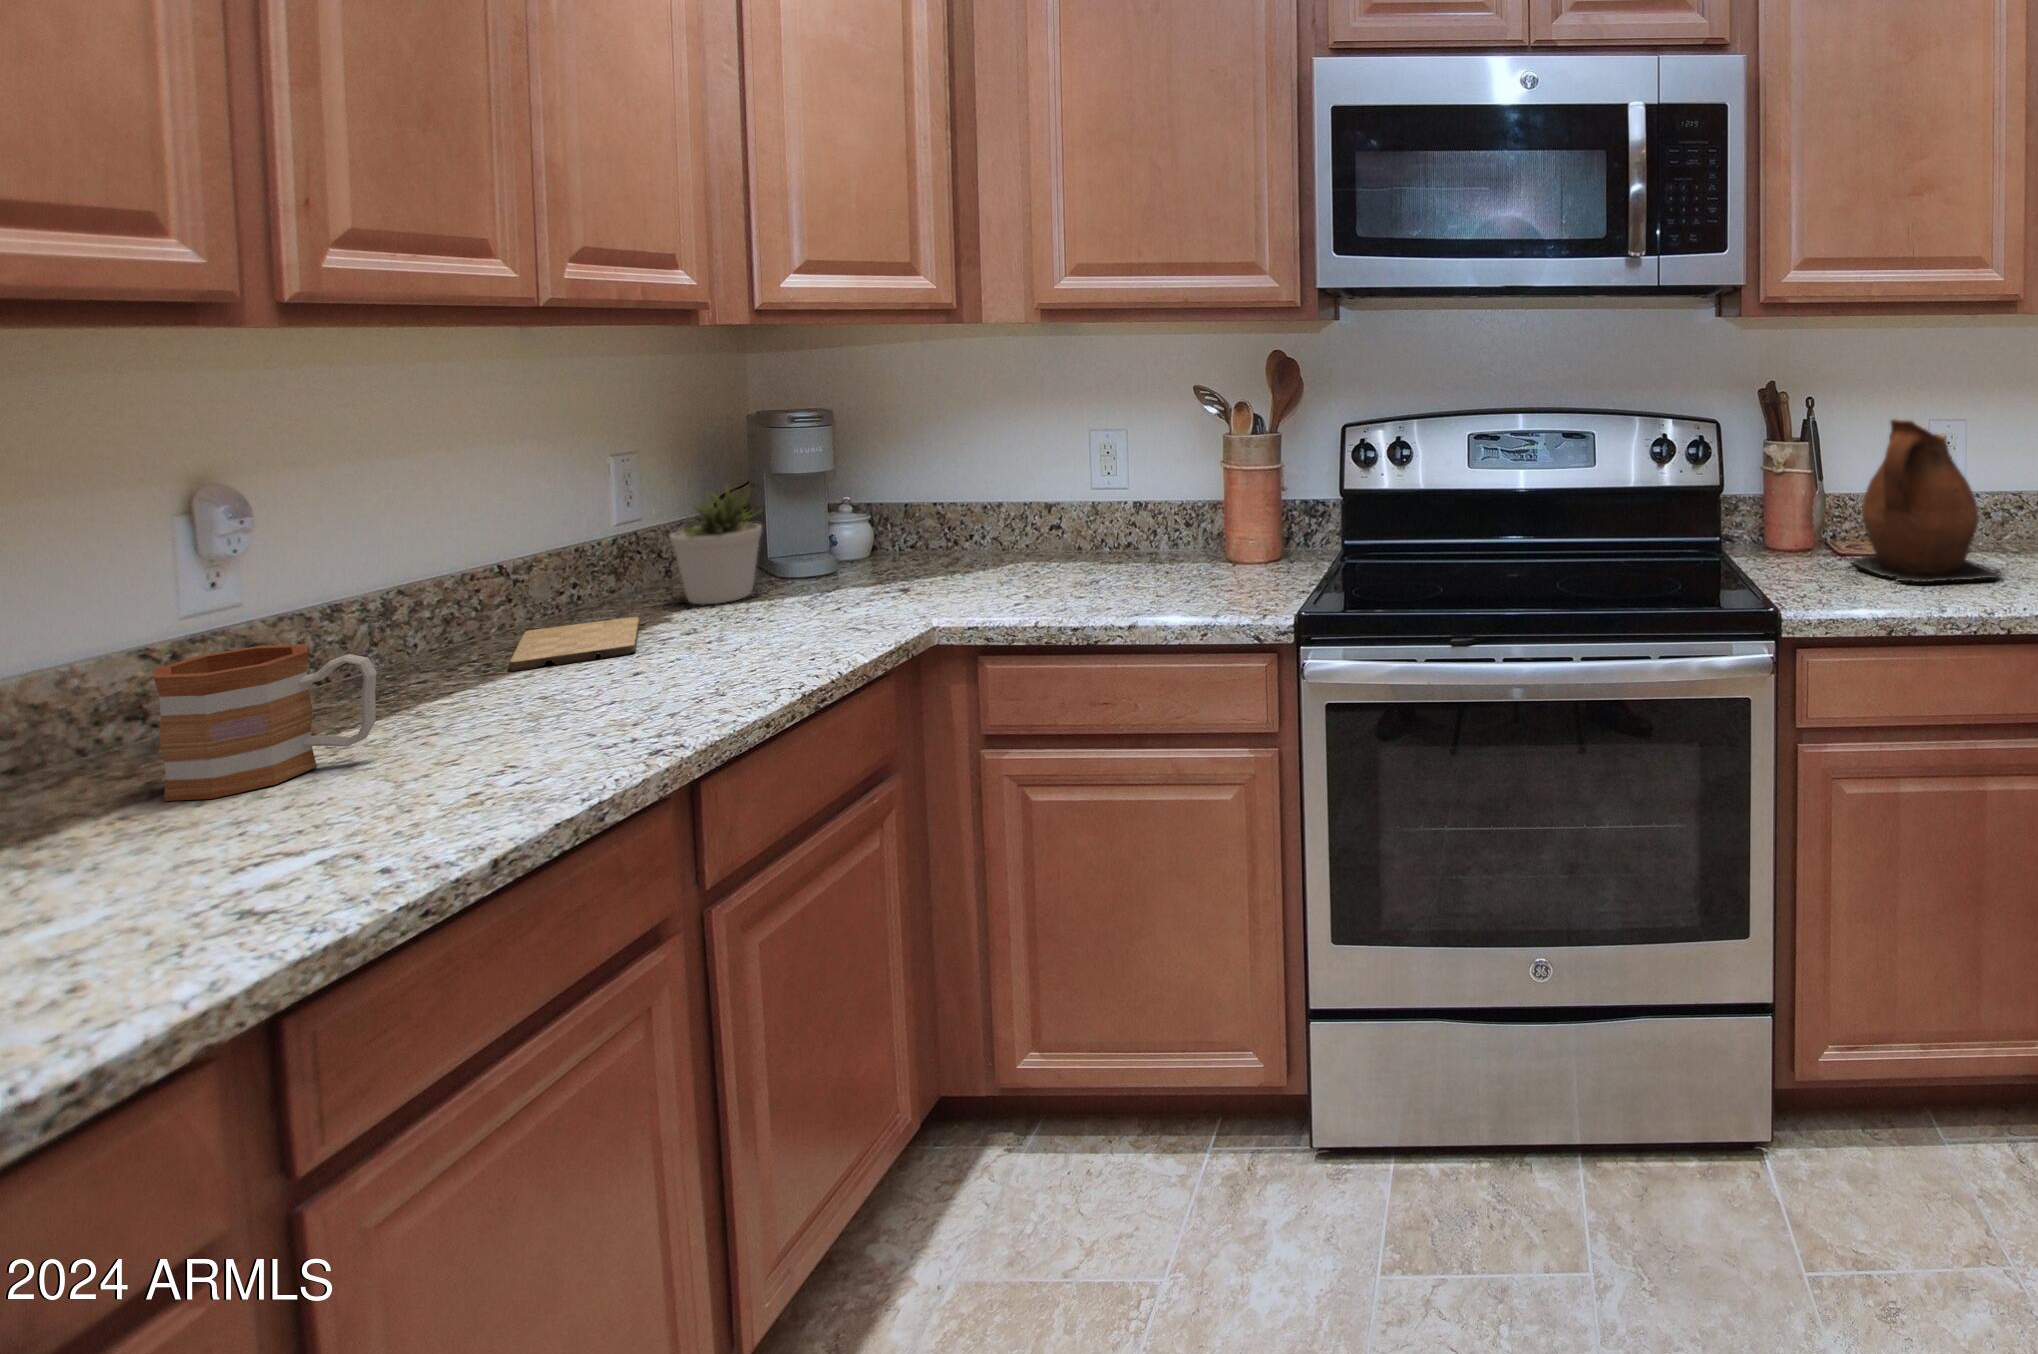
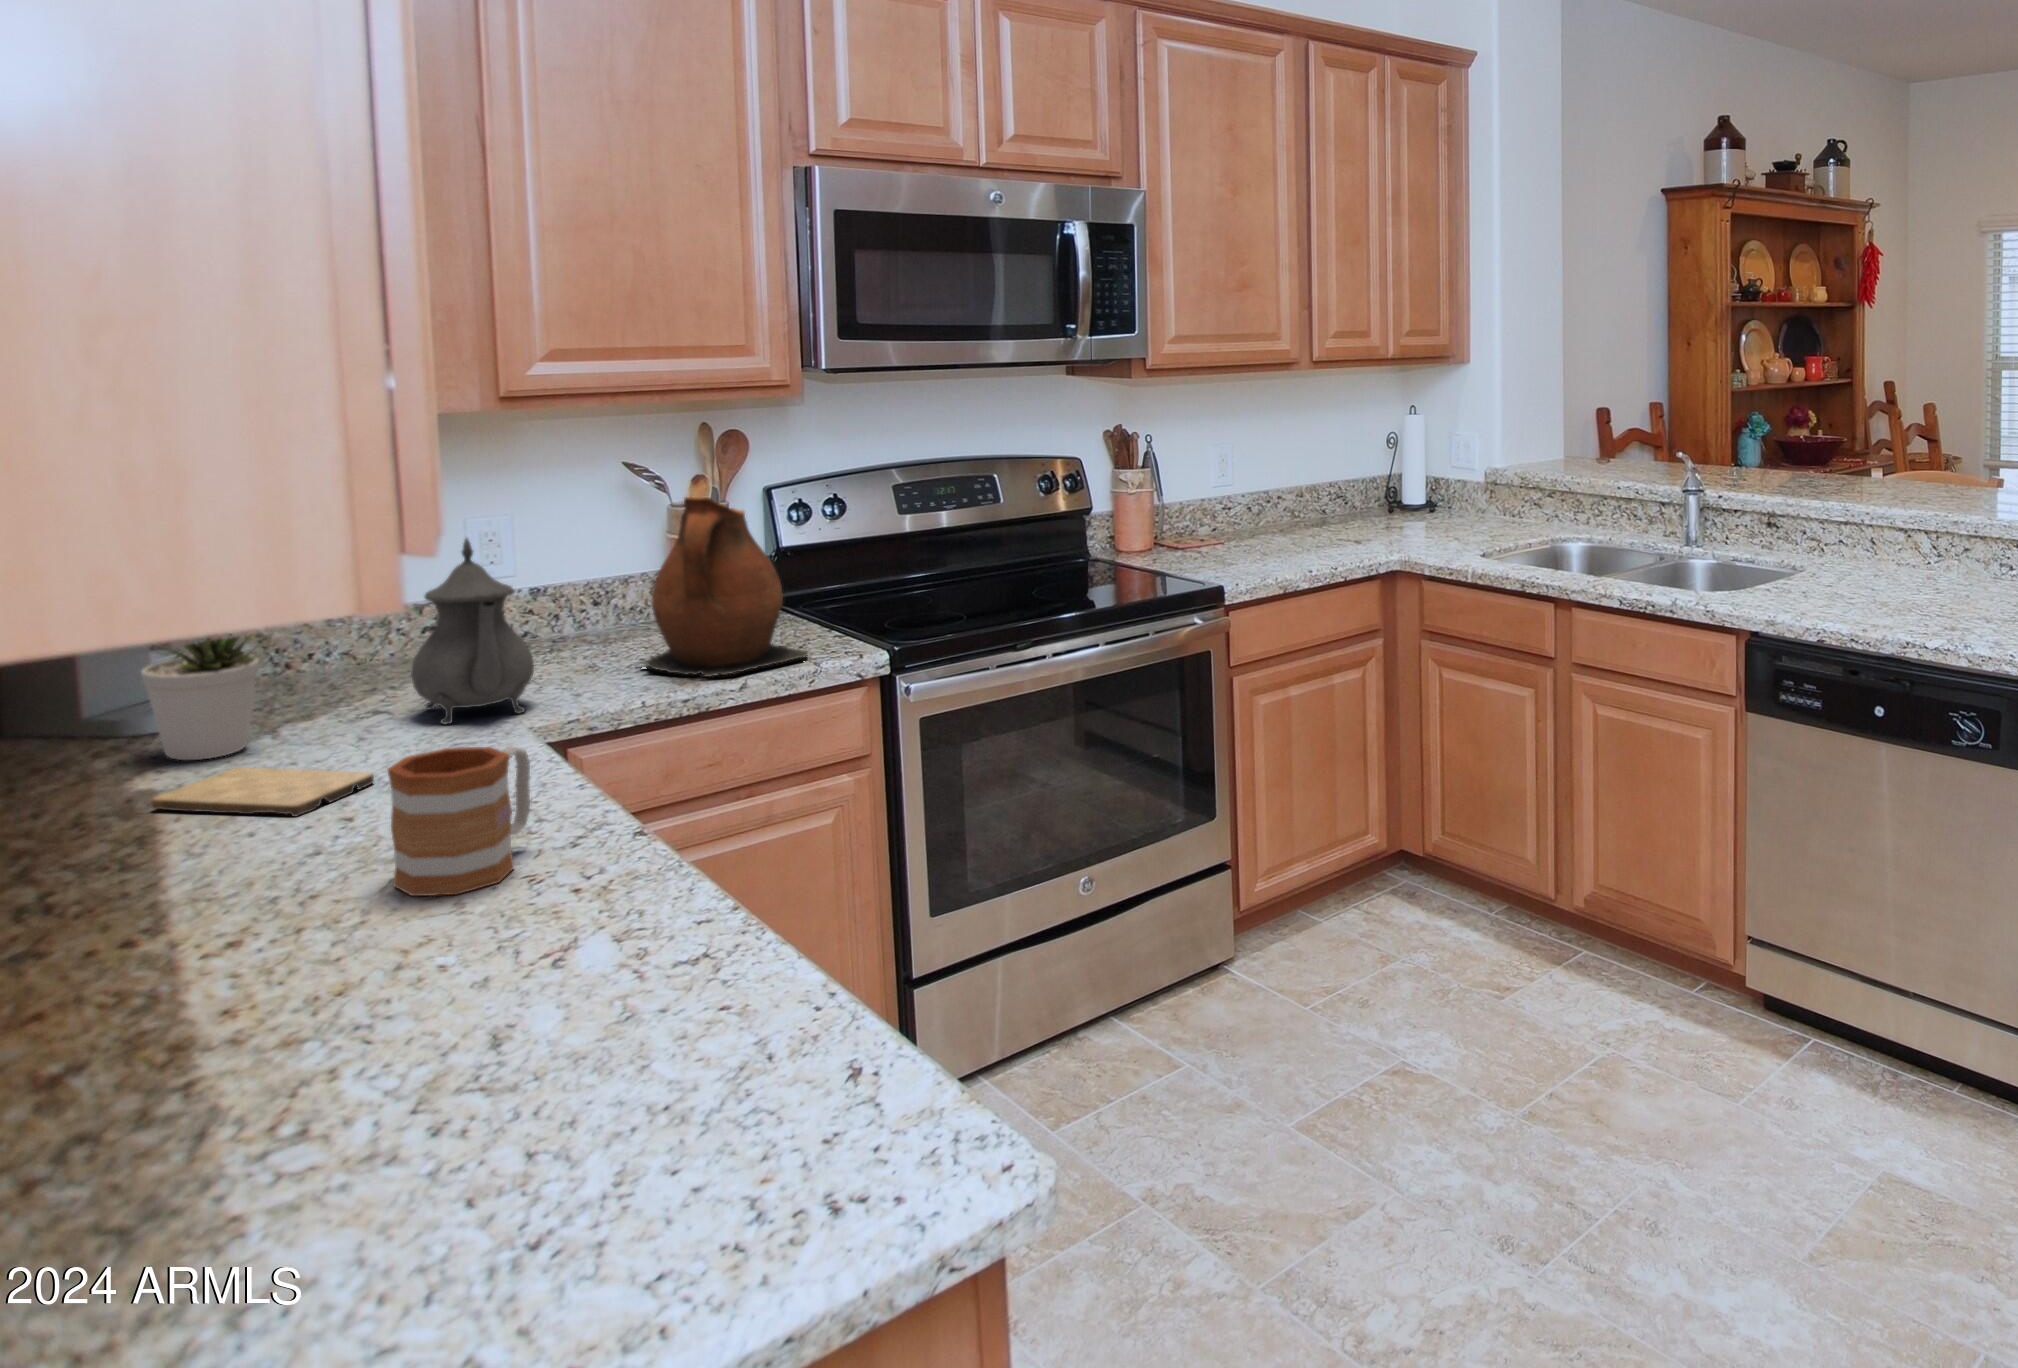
ceramic pitcher: present [1852,419,1999,582] -> present [641,497,807,677]
teapot: none [840,451,952,612] -> present [411,539,534,724]

